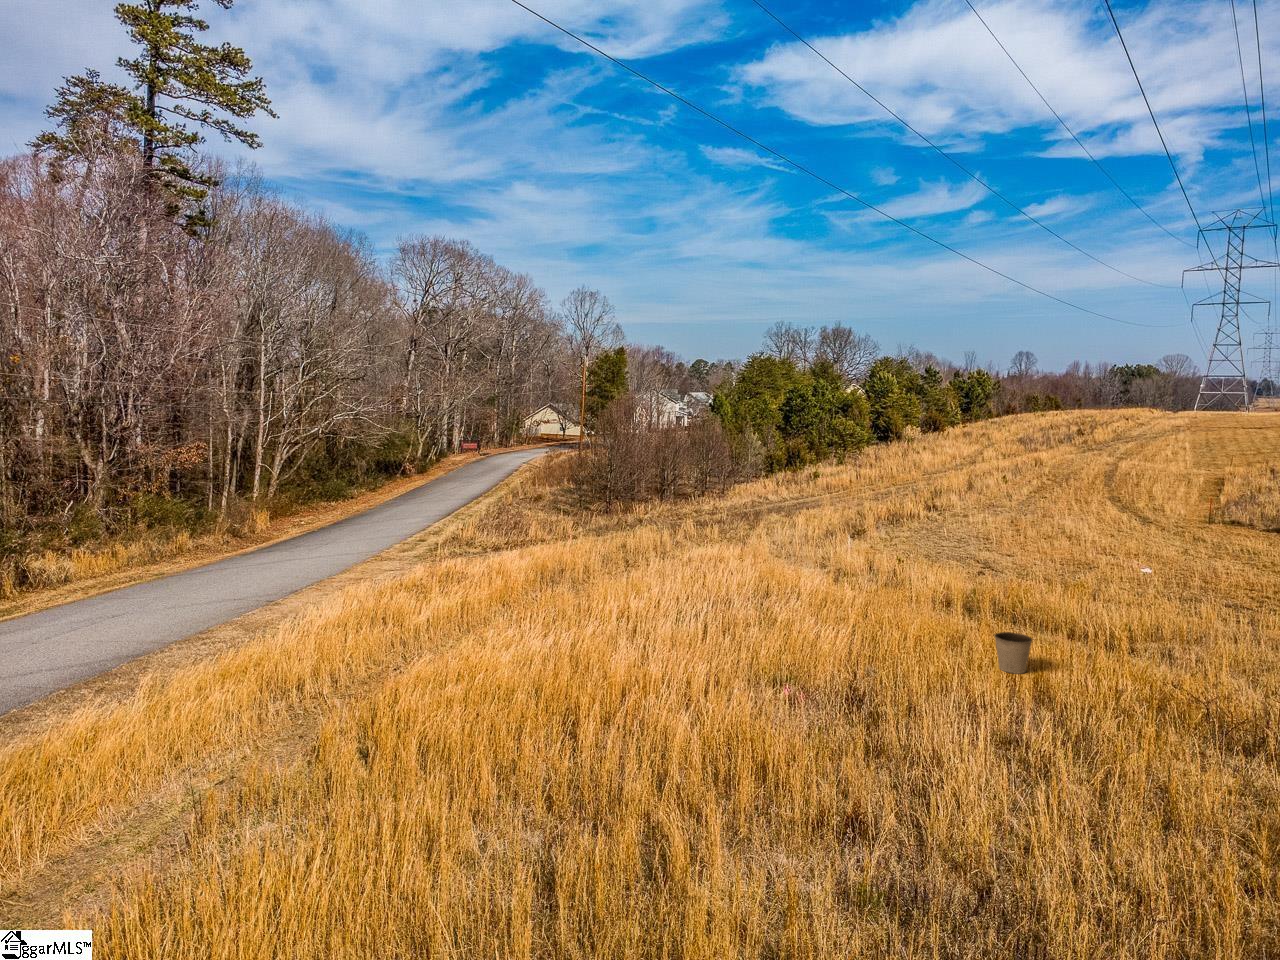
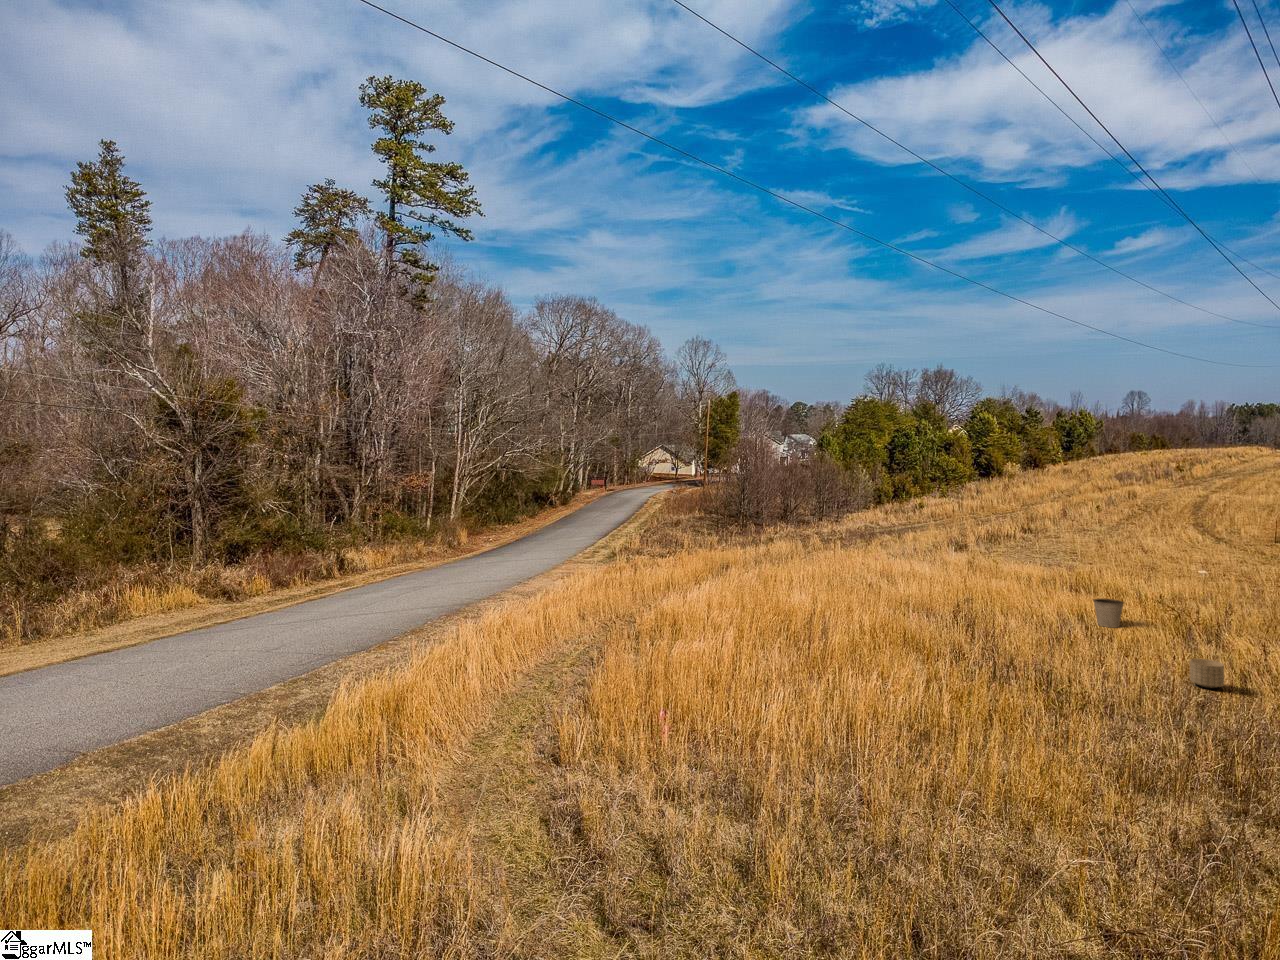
planter: none [1131,763,1181,814] -> present [1190,659,1224,688]

